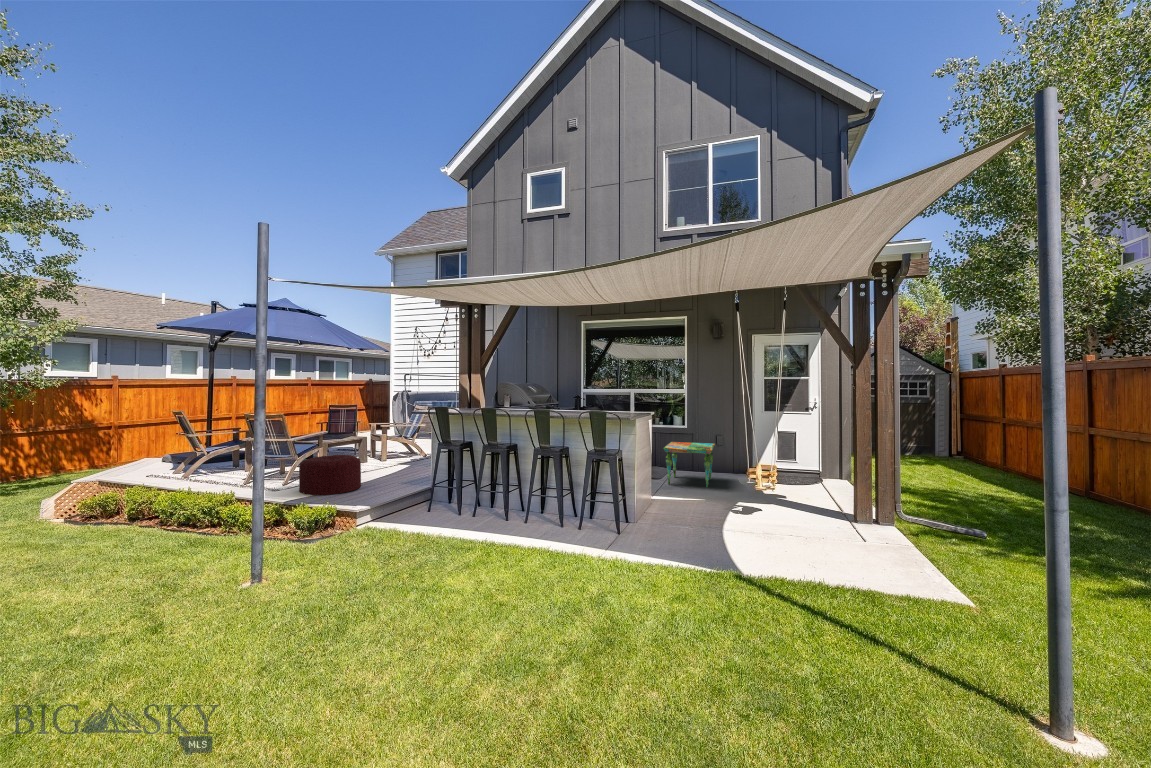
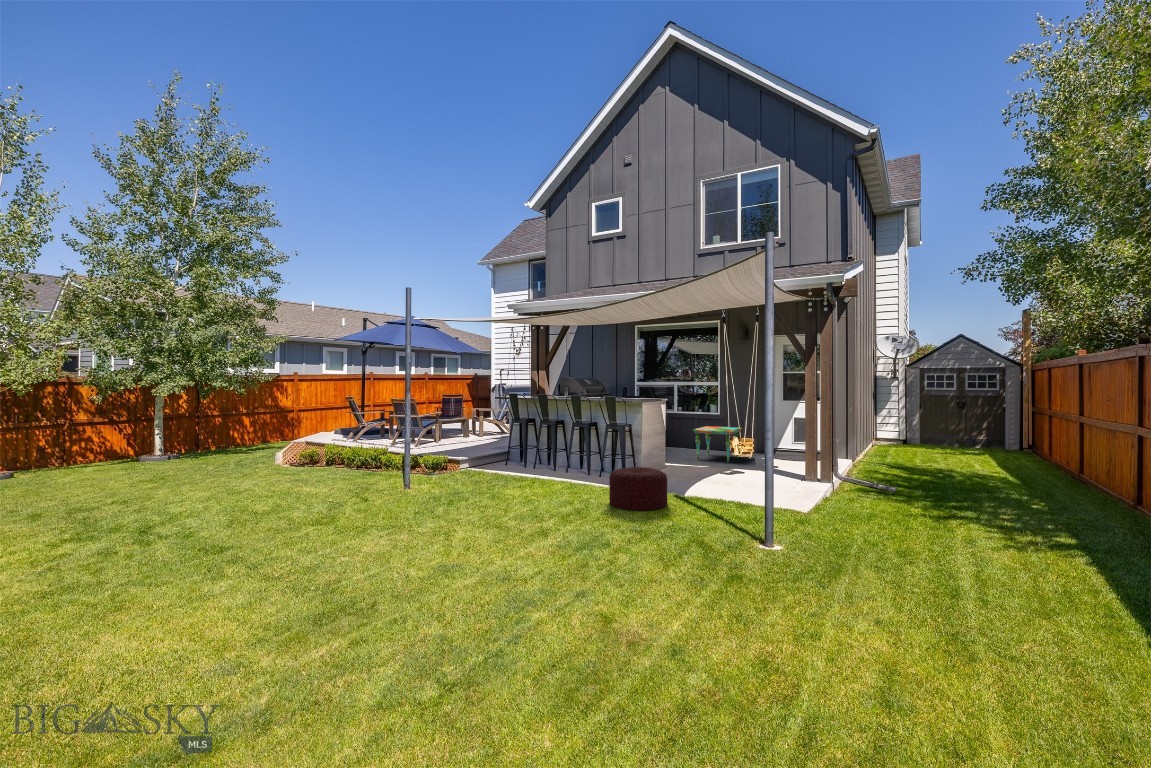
ottoman: present [299,455,361,495] -> present [609,467,667,511]

